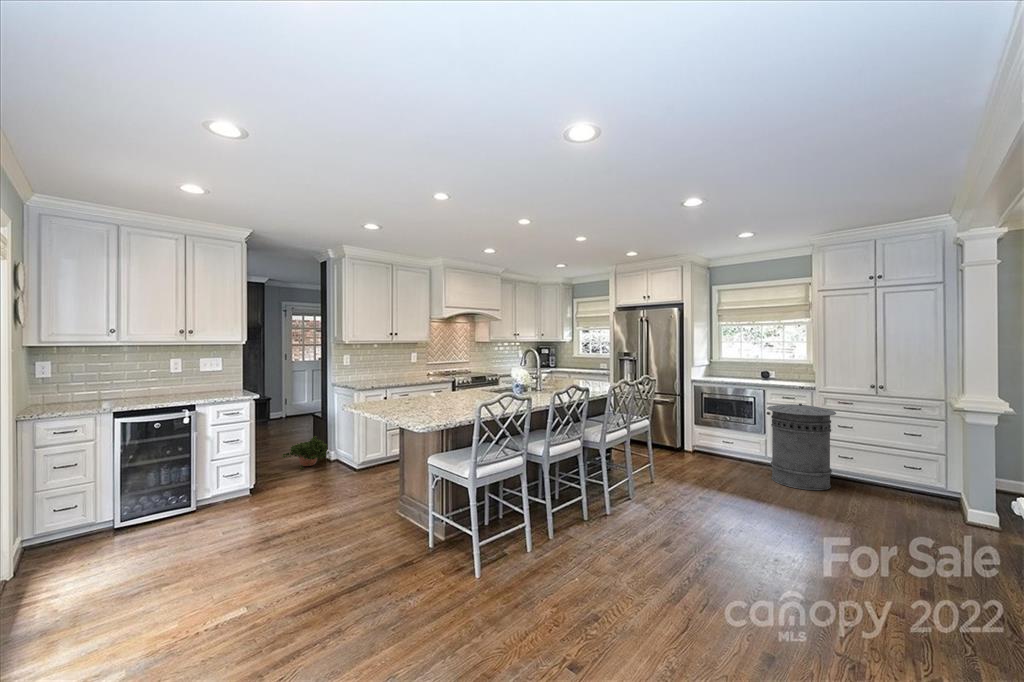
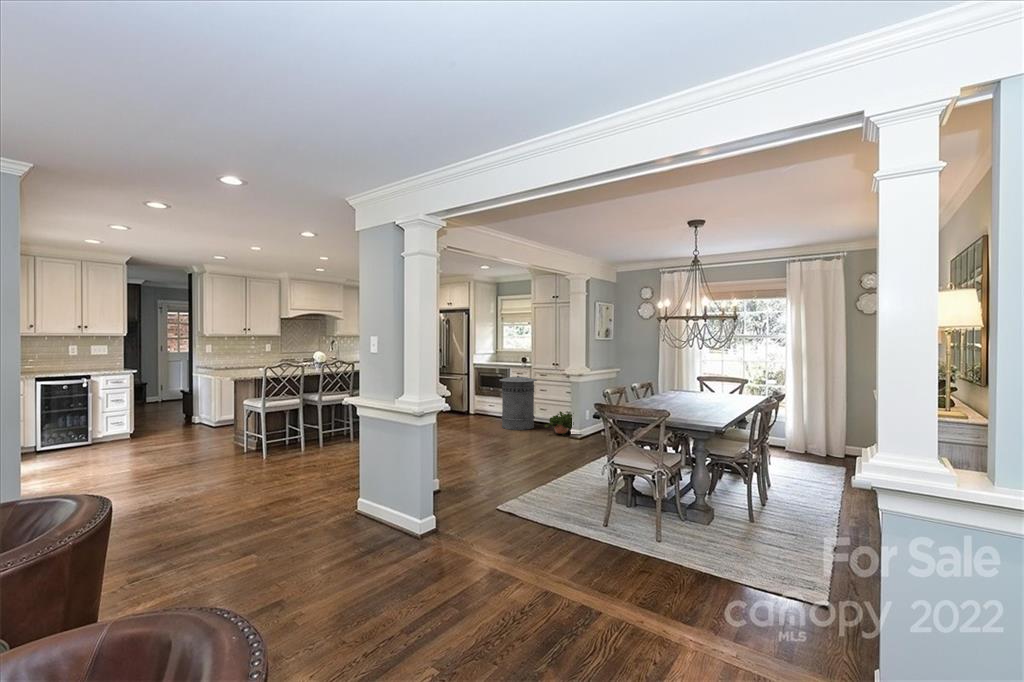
potted plant: present [282,436,330,470] -> present [545,411,574,434]

